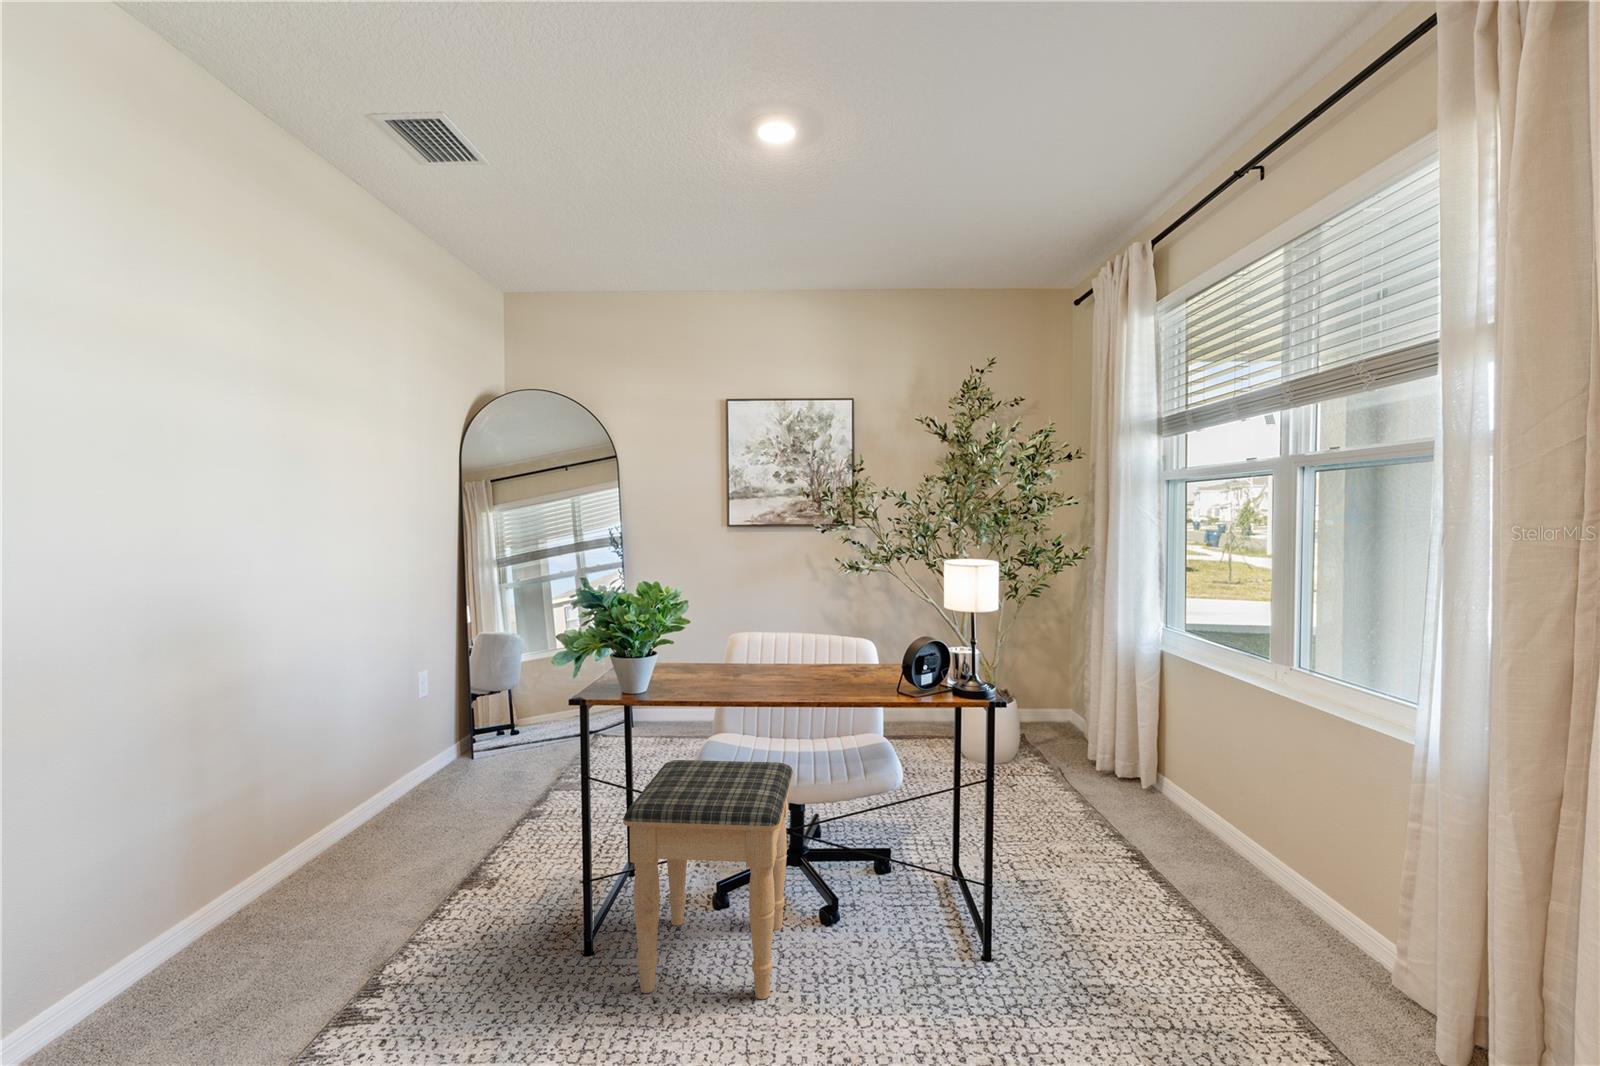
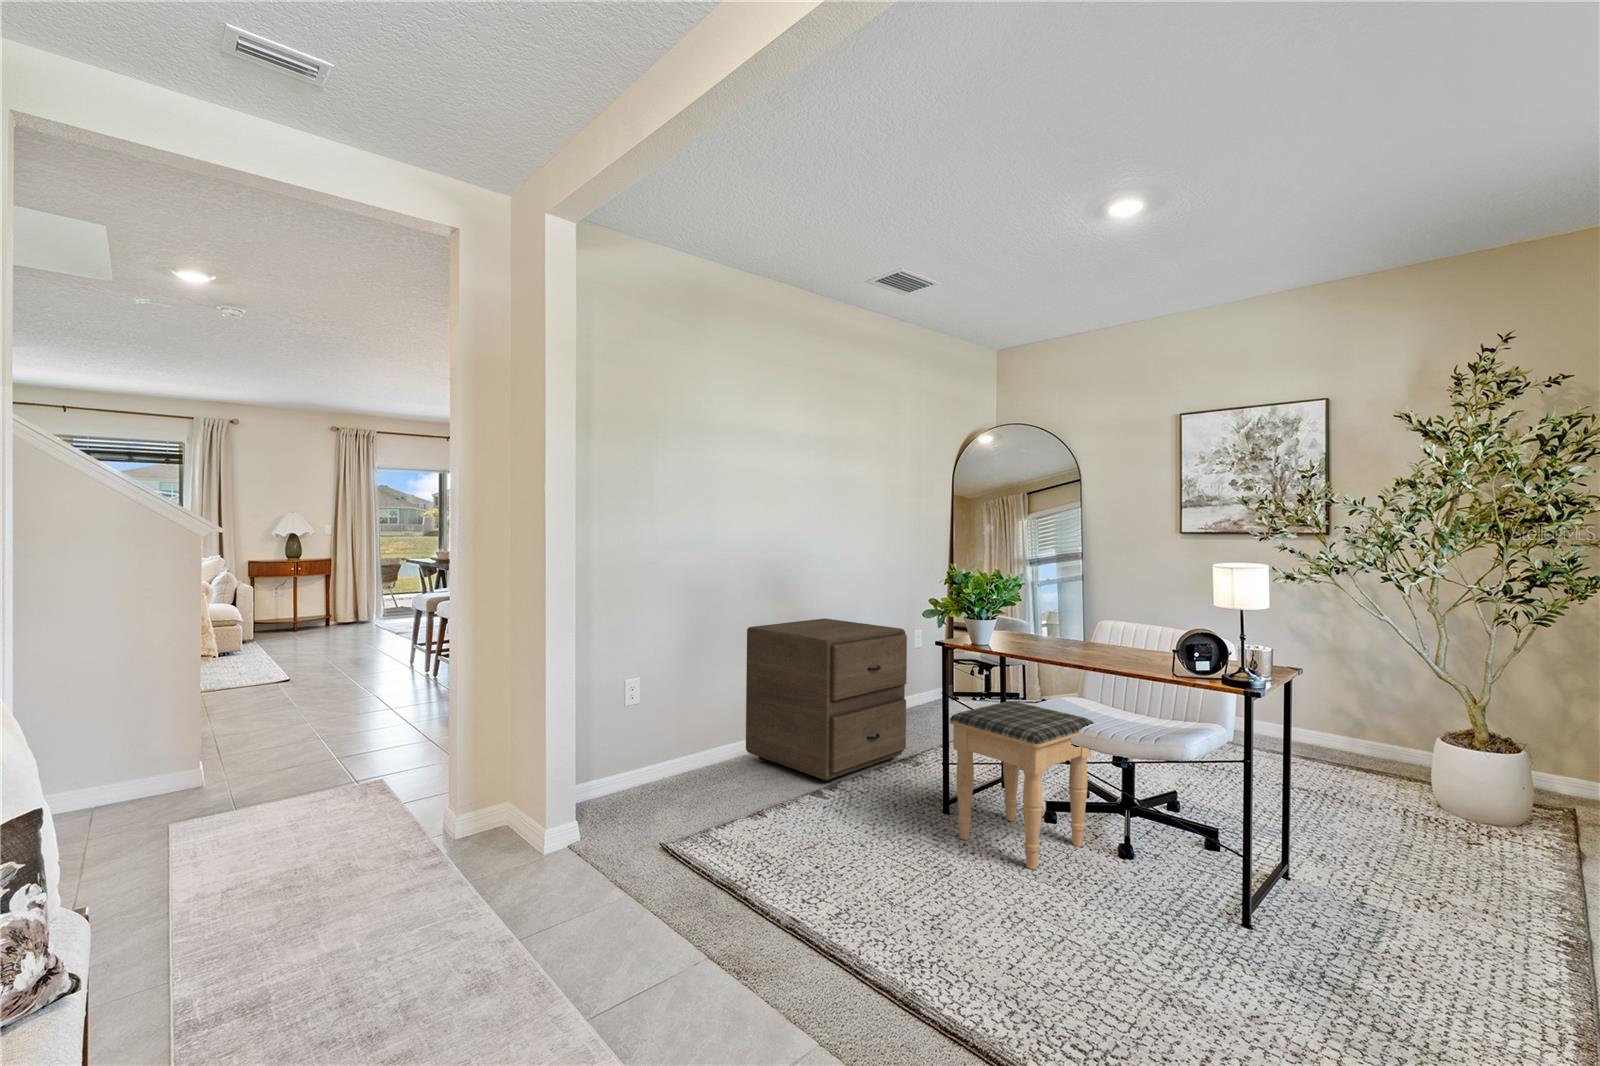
filing cabinet: none [122,679,468,988] -> present [746,618,907,783]

